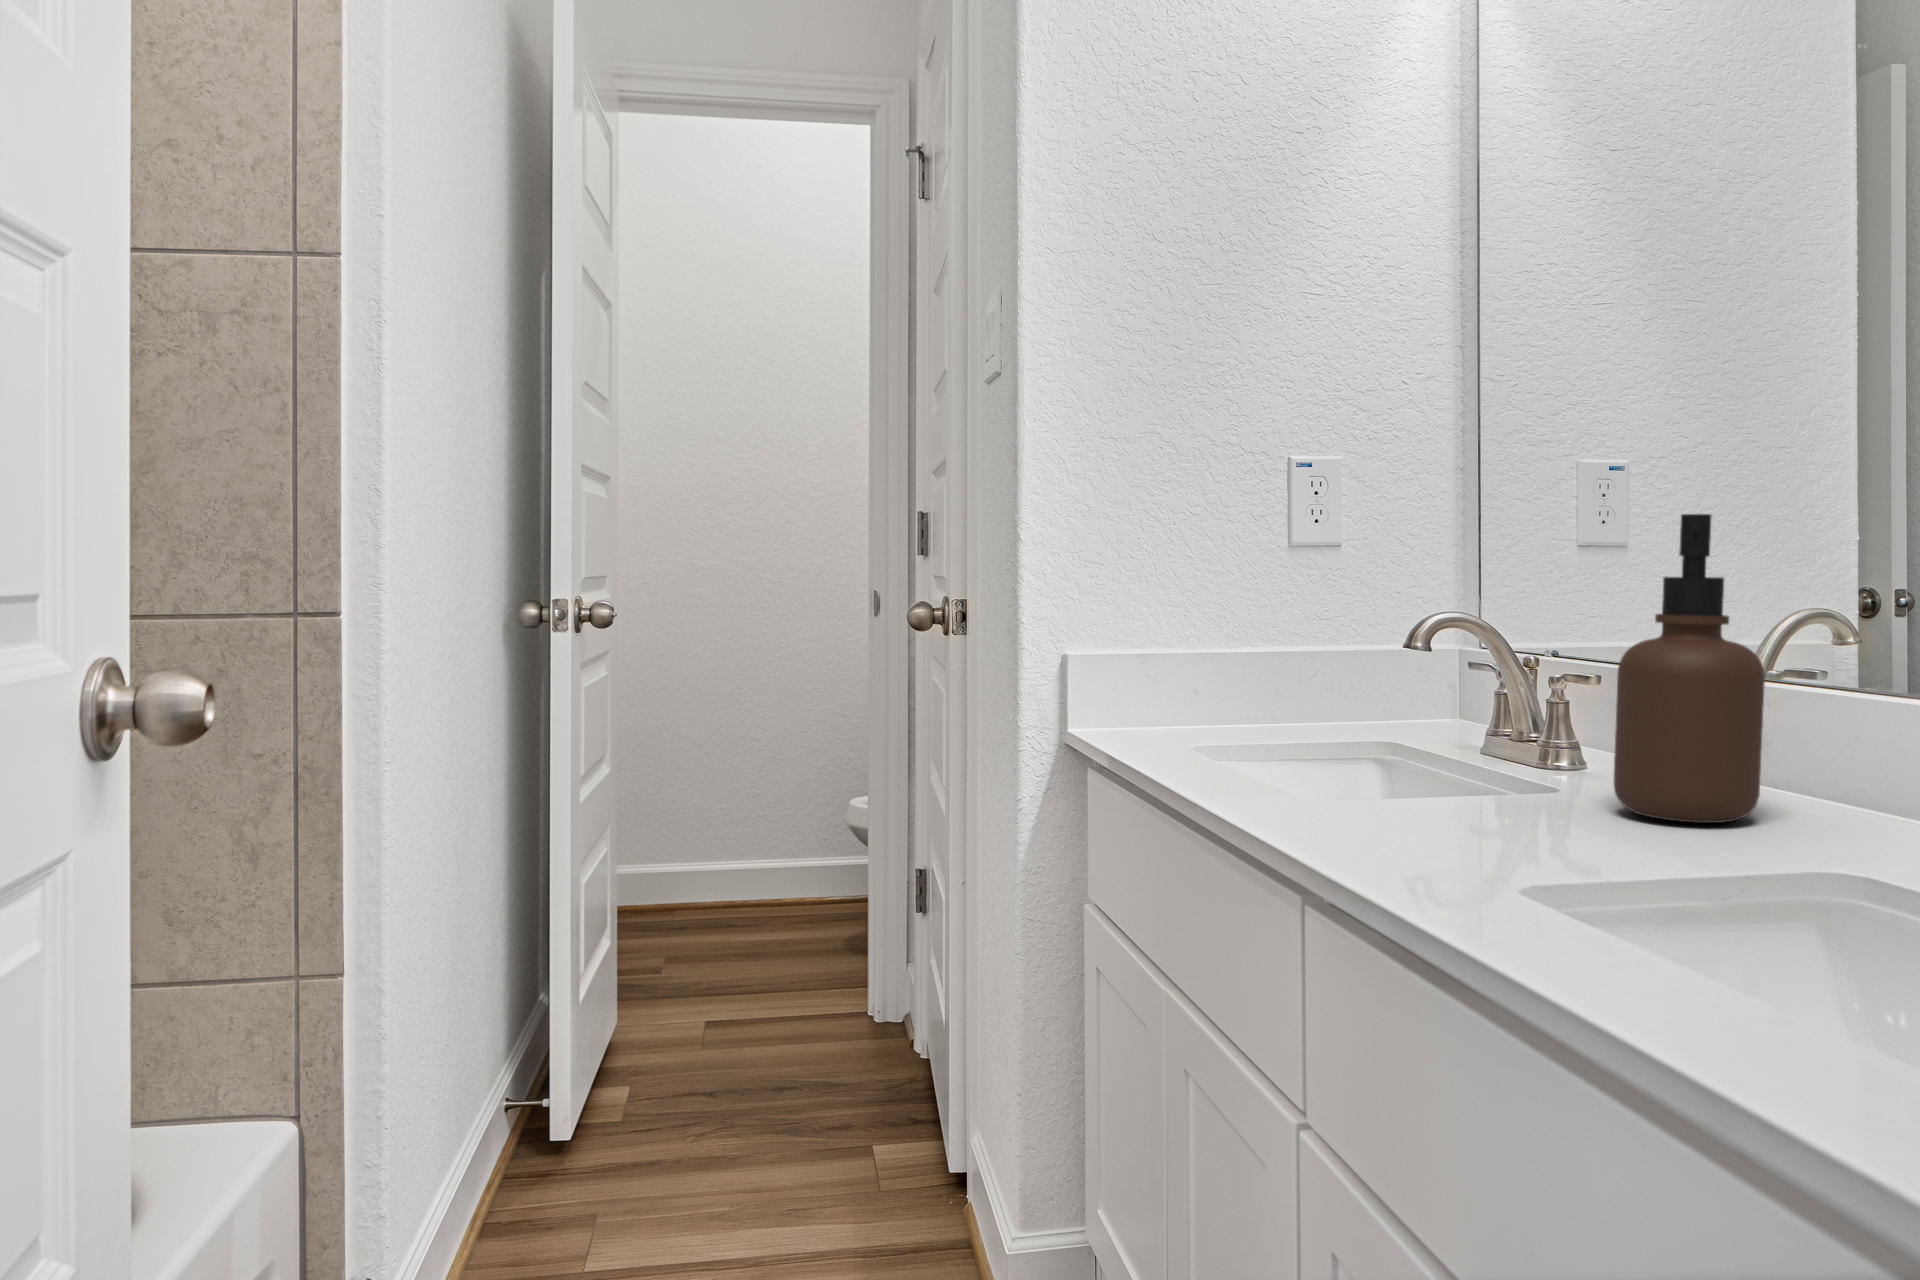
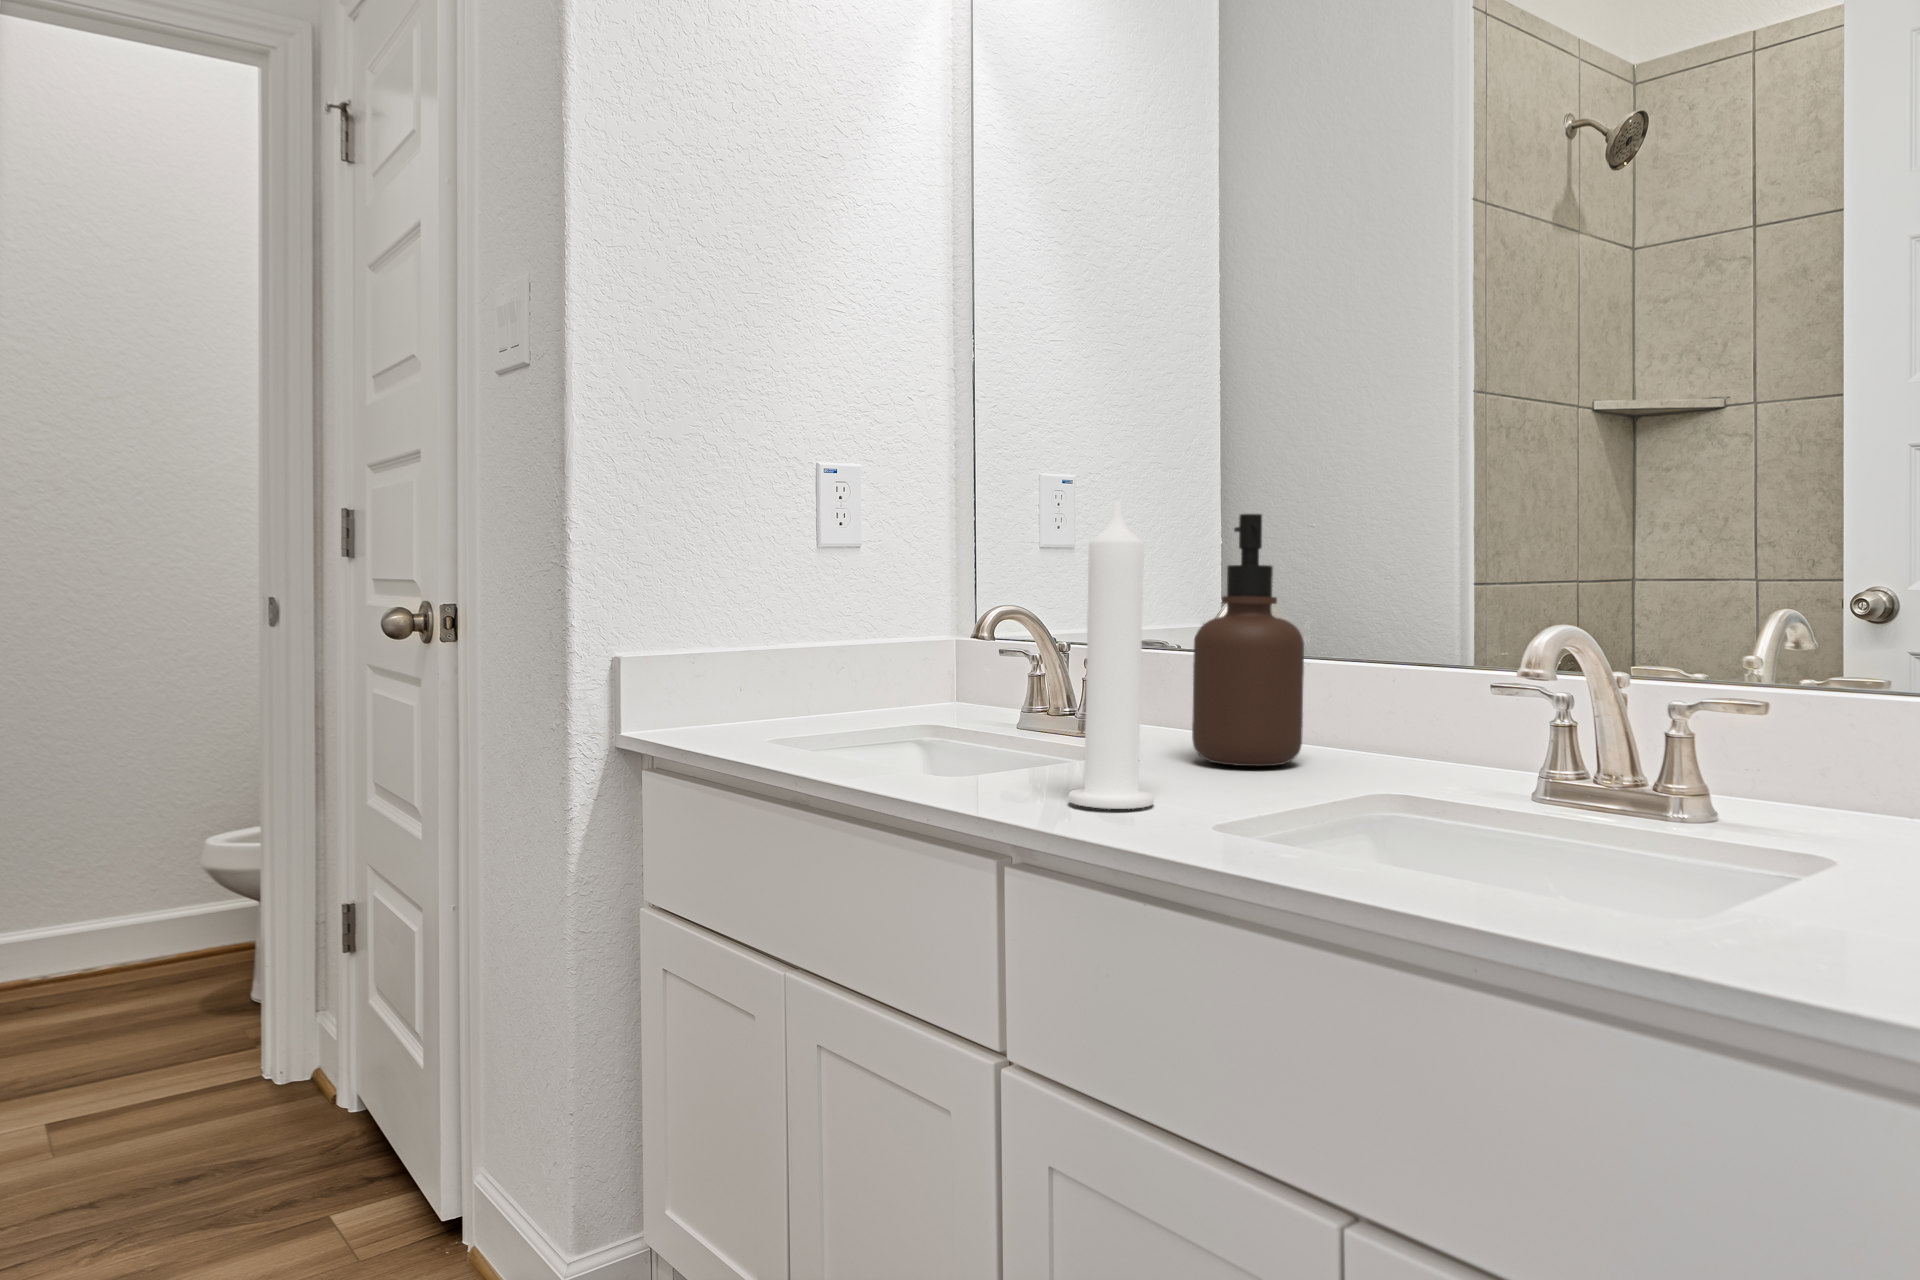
candle: none [1366,515,1465,858] -> present [1068,502,1154,809]

